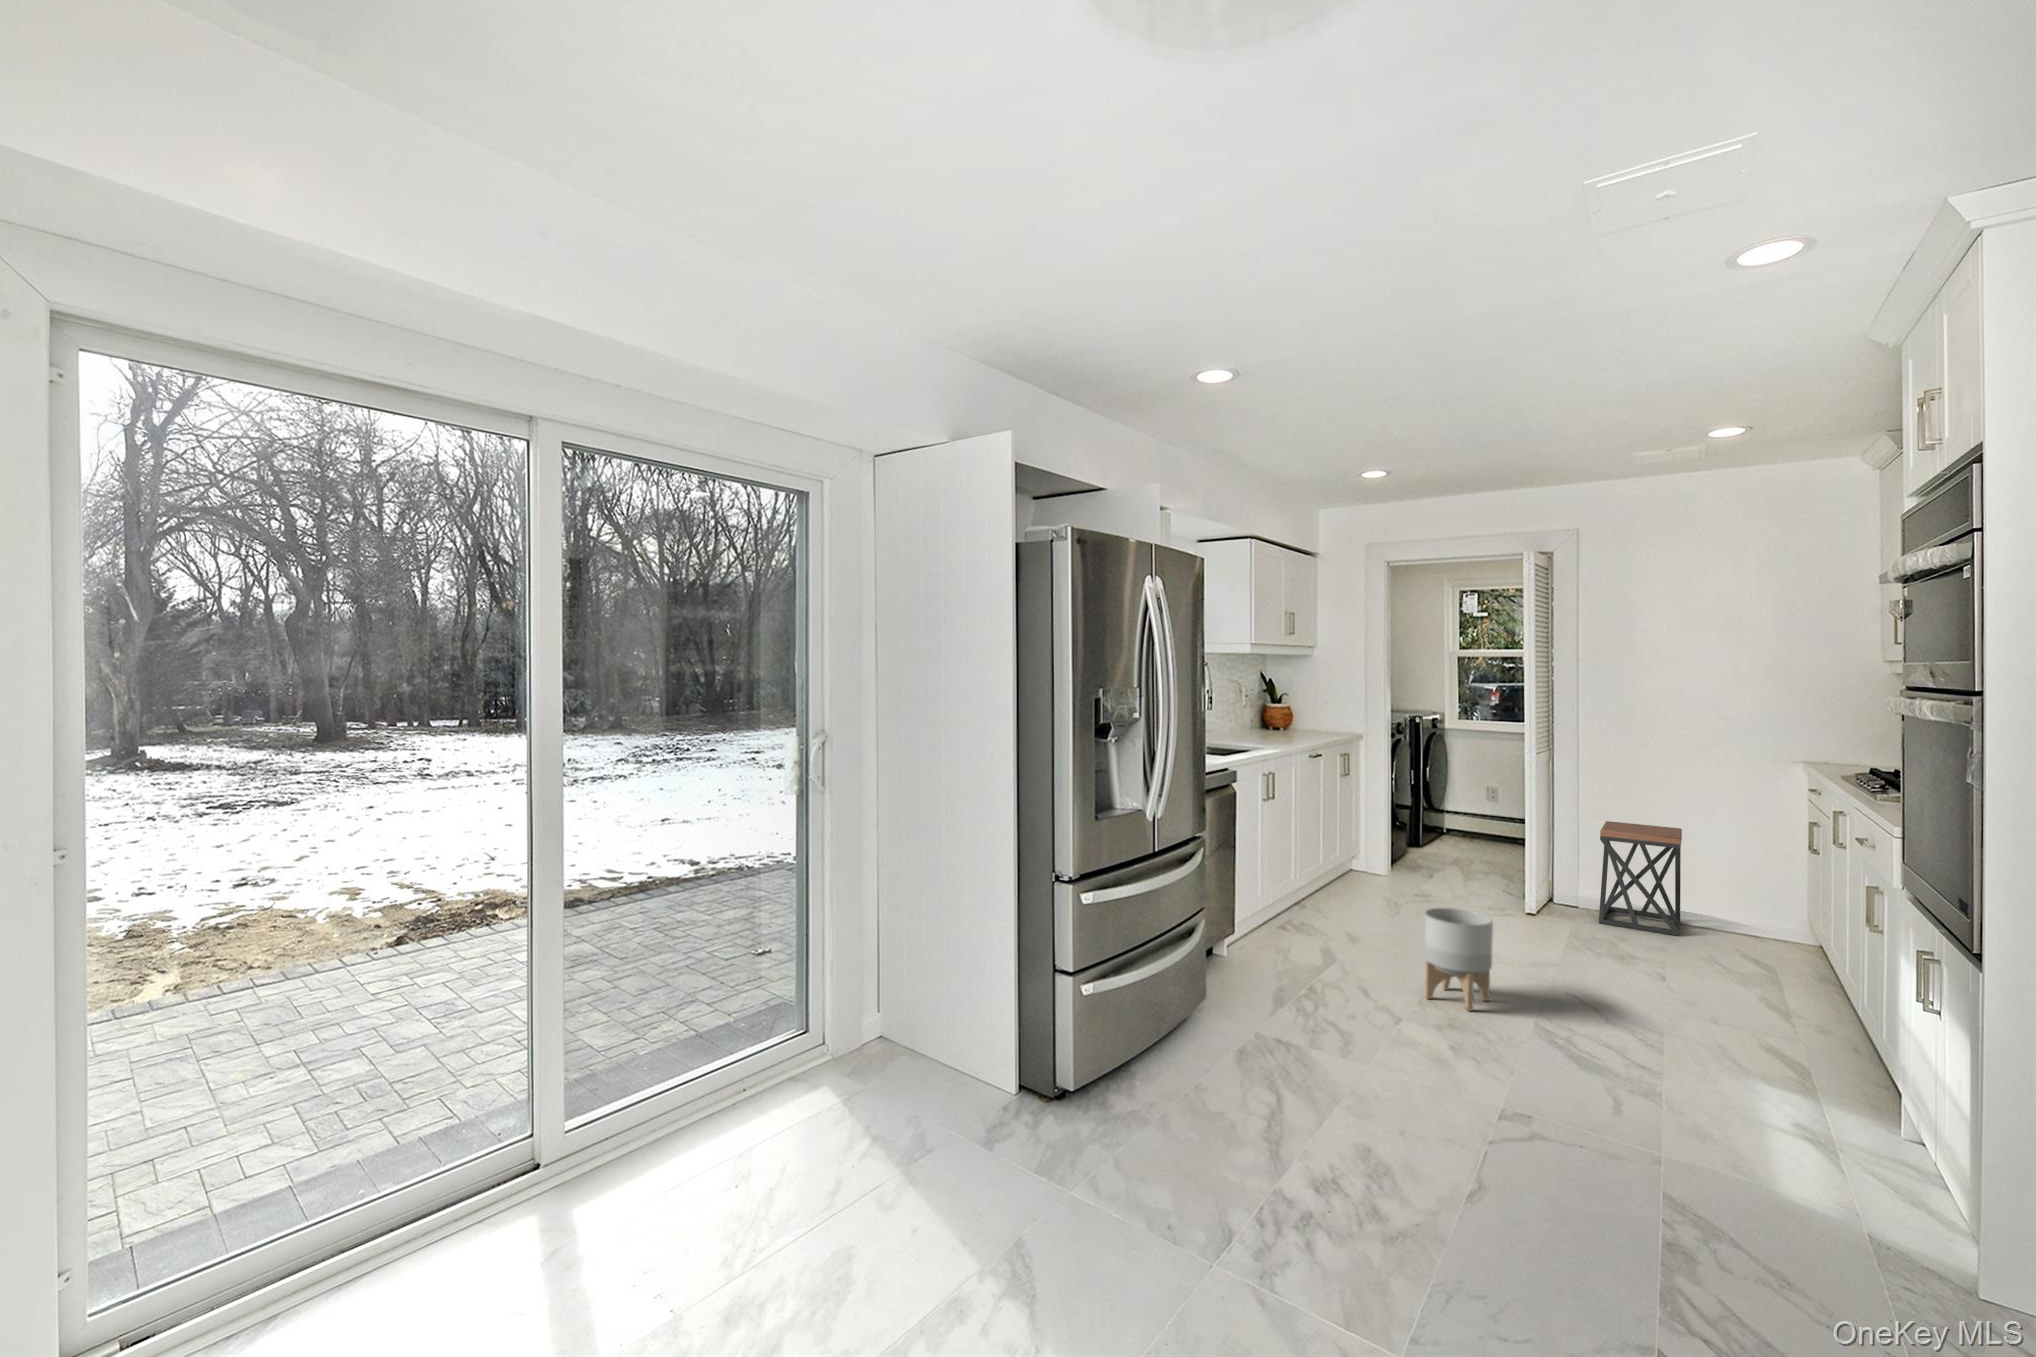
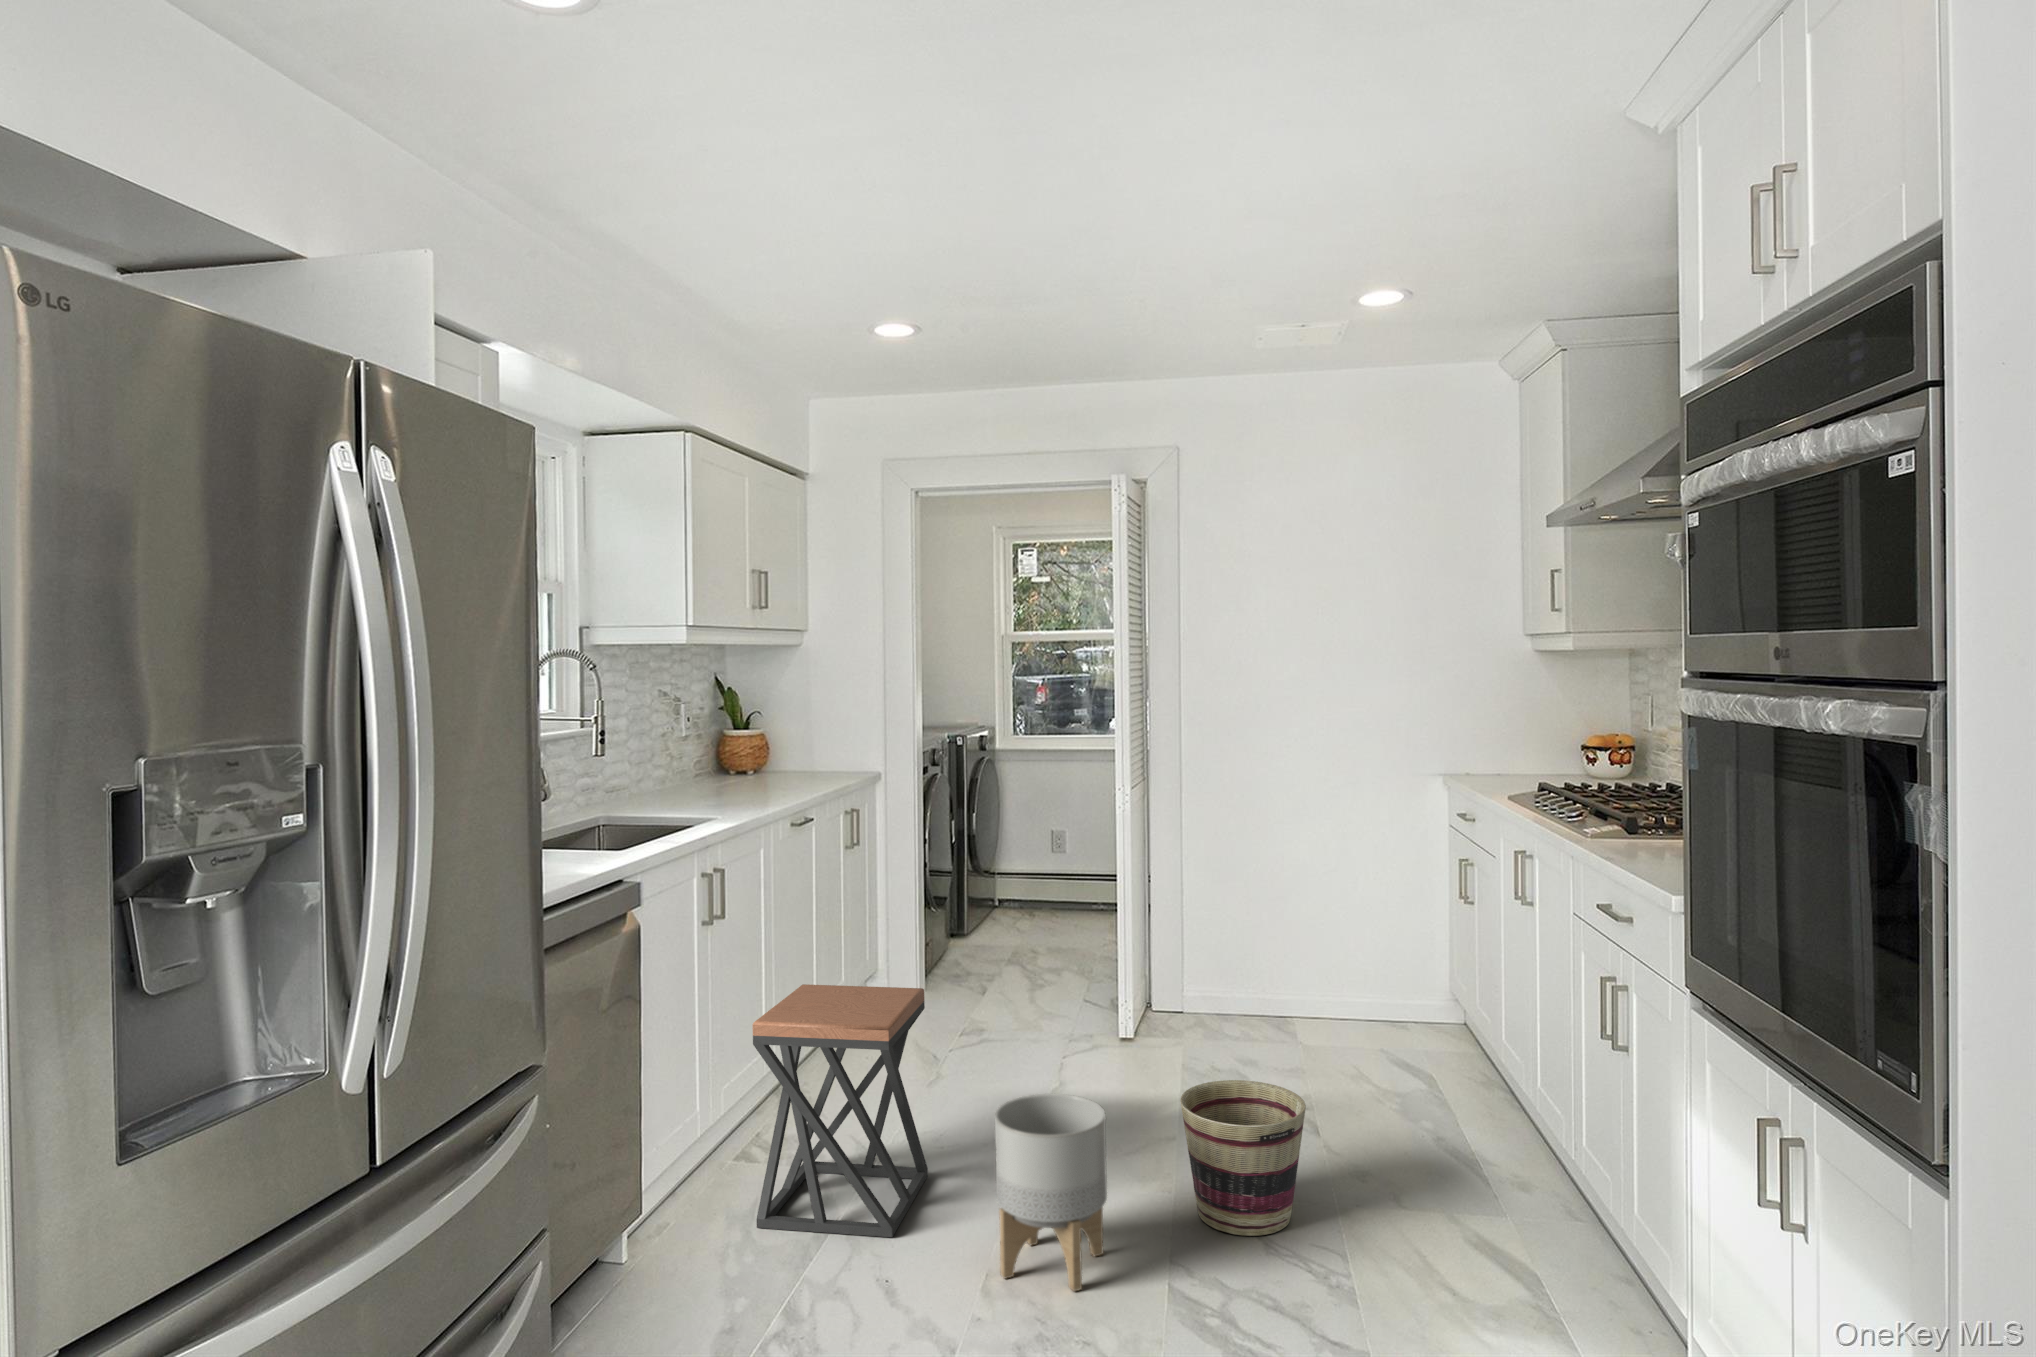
stool: present [1599,821,1682,936] -> present [753,984,928,1237]
basket: none [1547,924,1635,1013] -> present [1180,1080,1306,1236]

